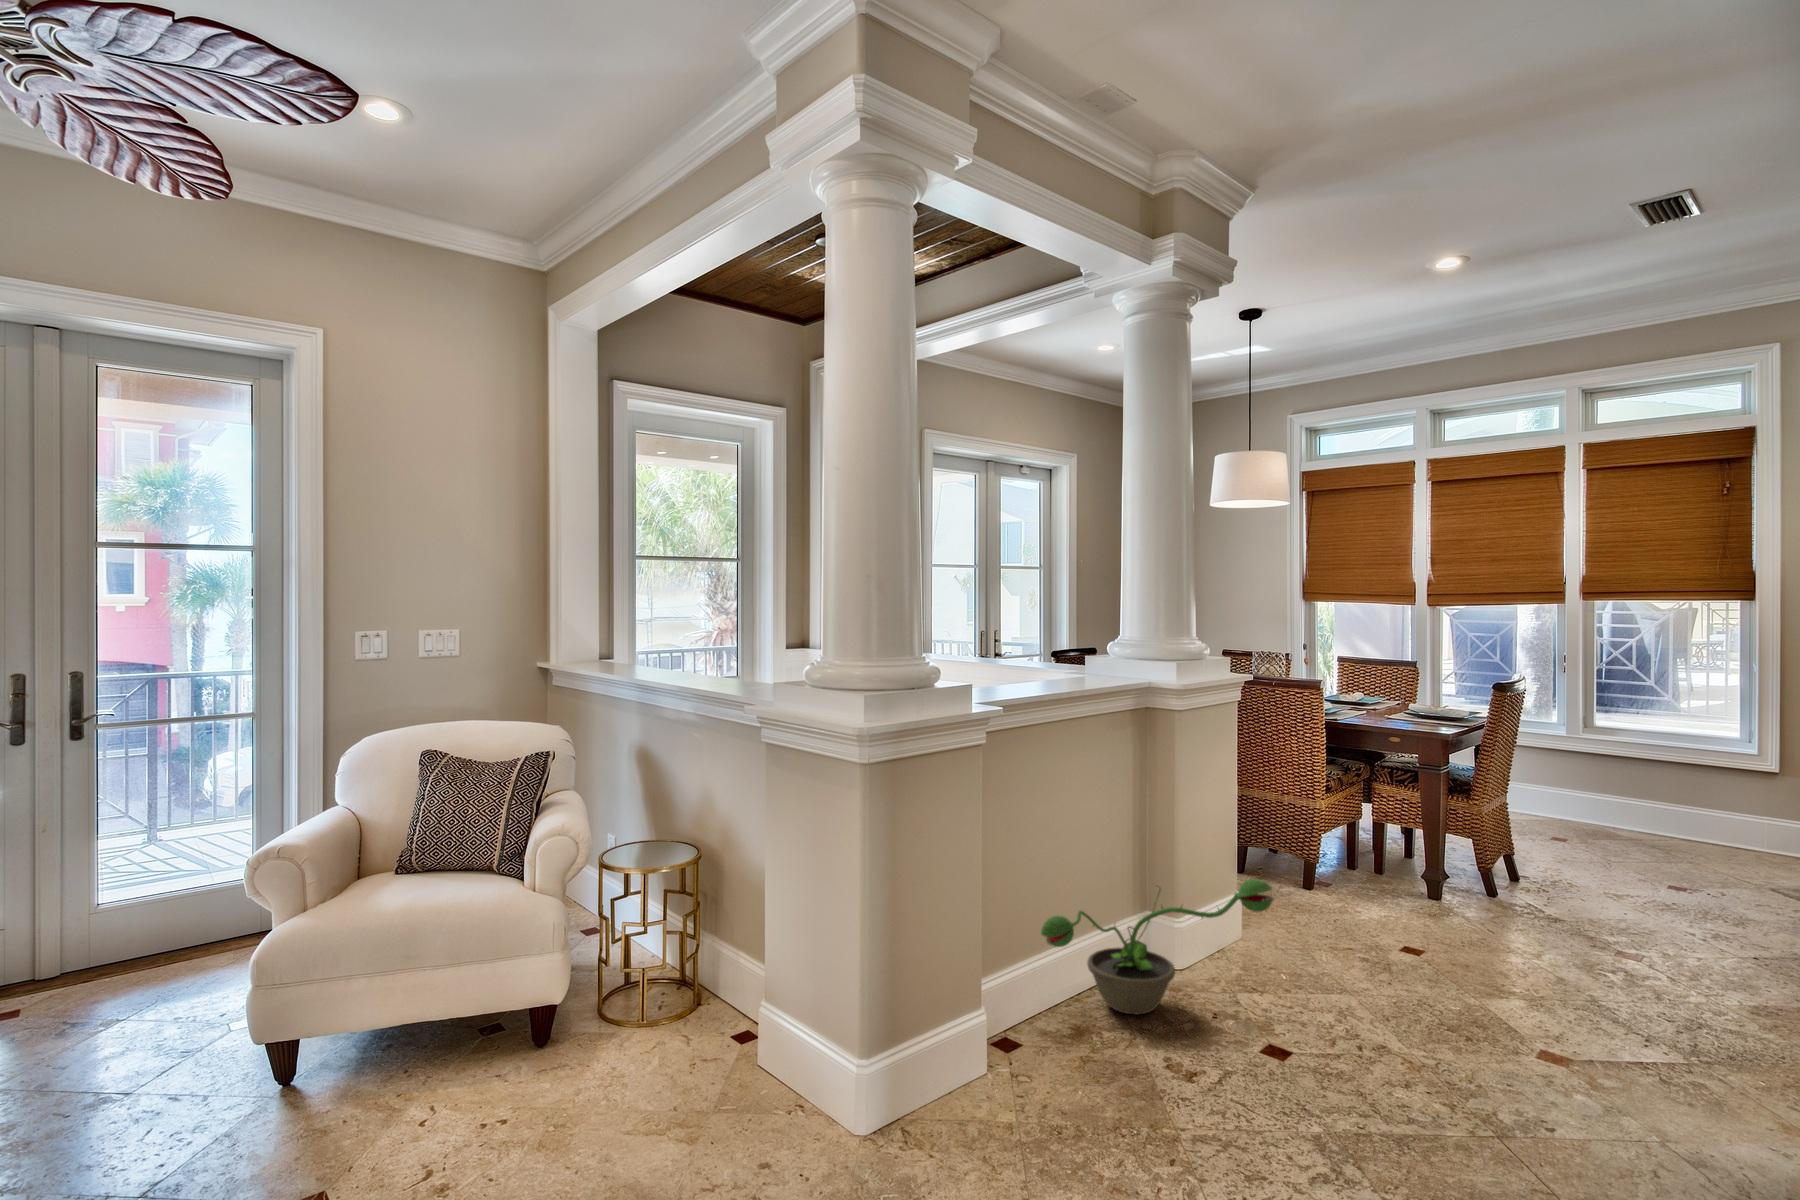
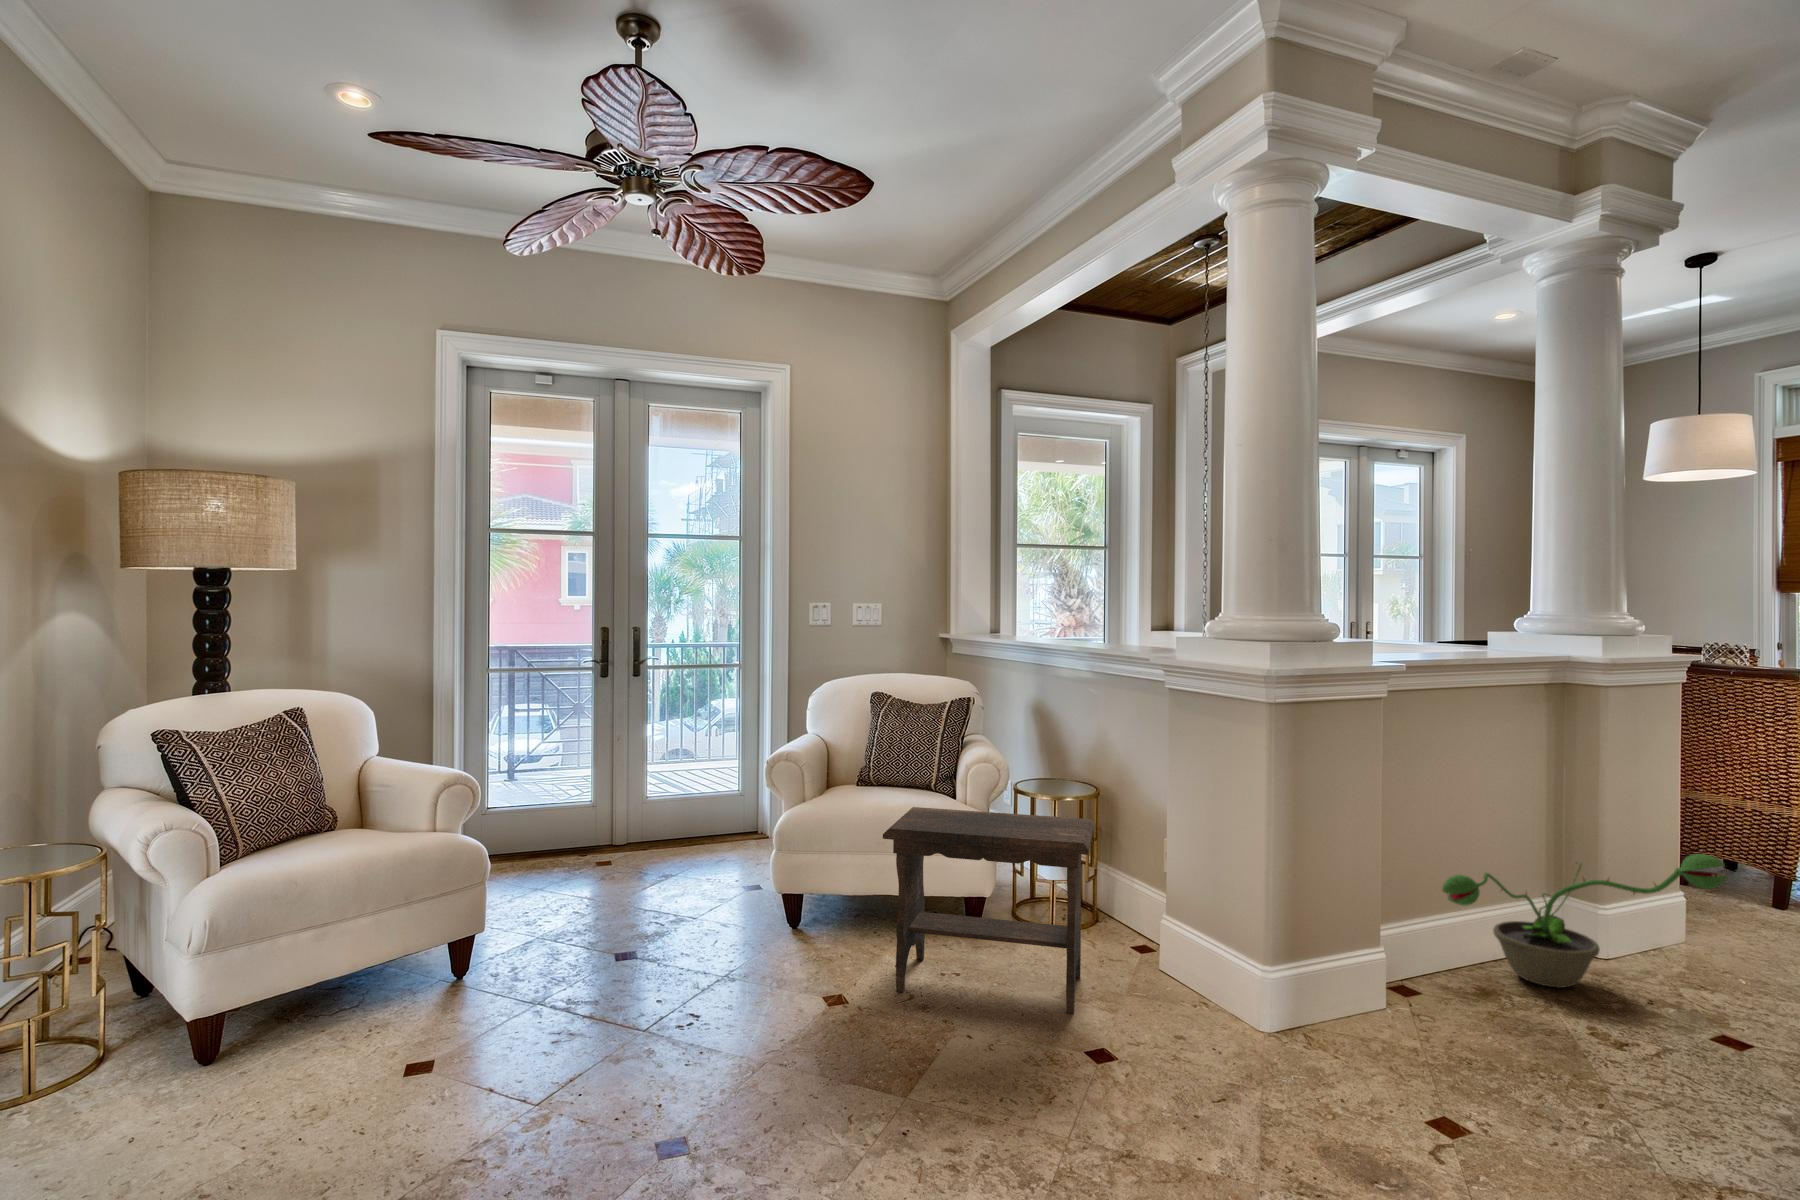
footstool: none [390,903,680,1162] -> present [883,807,1095,1013]

